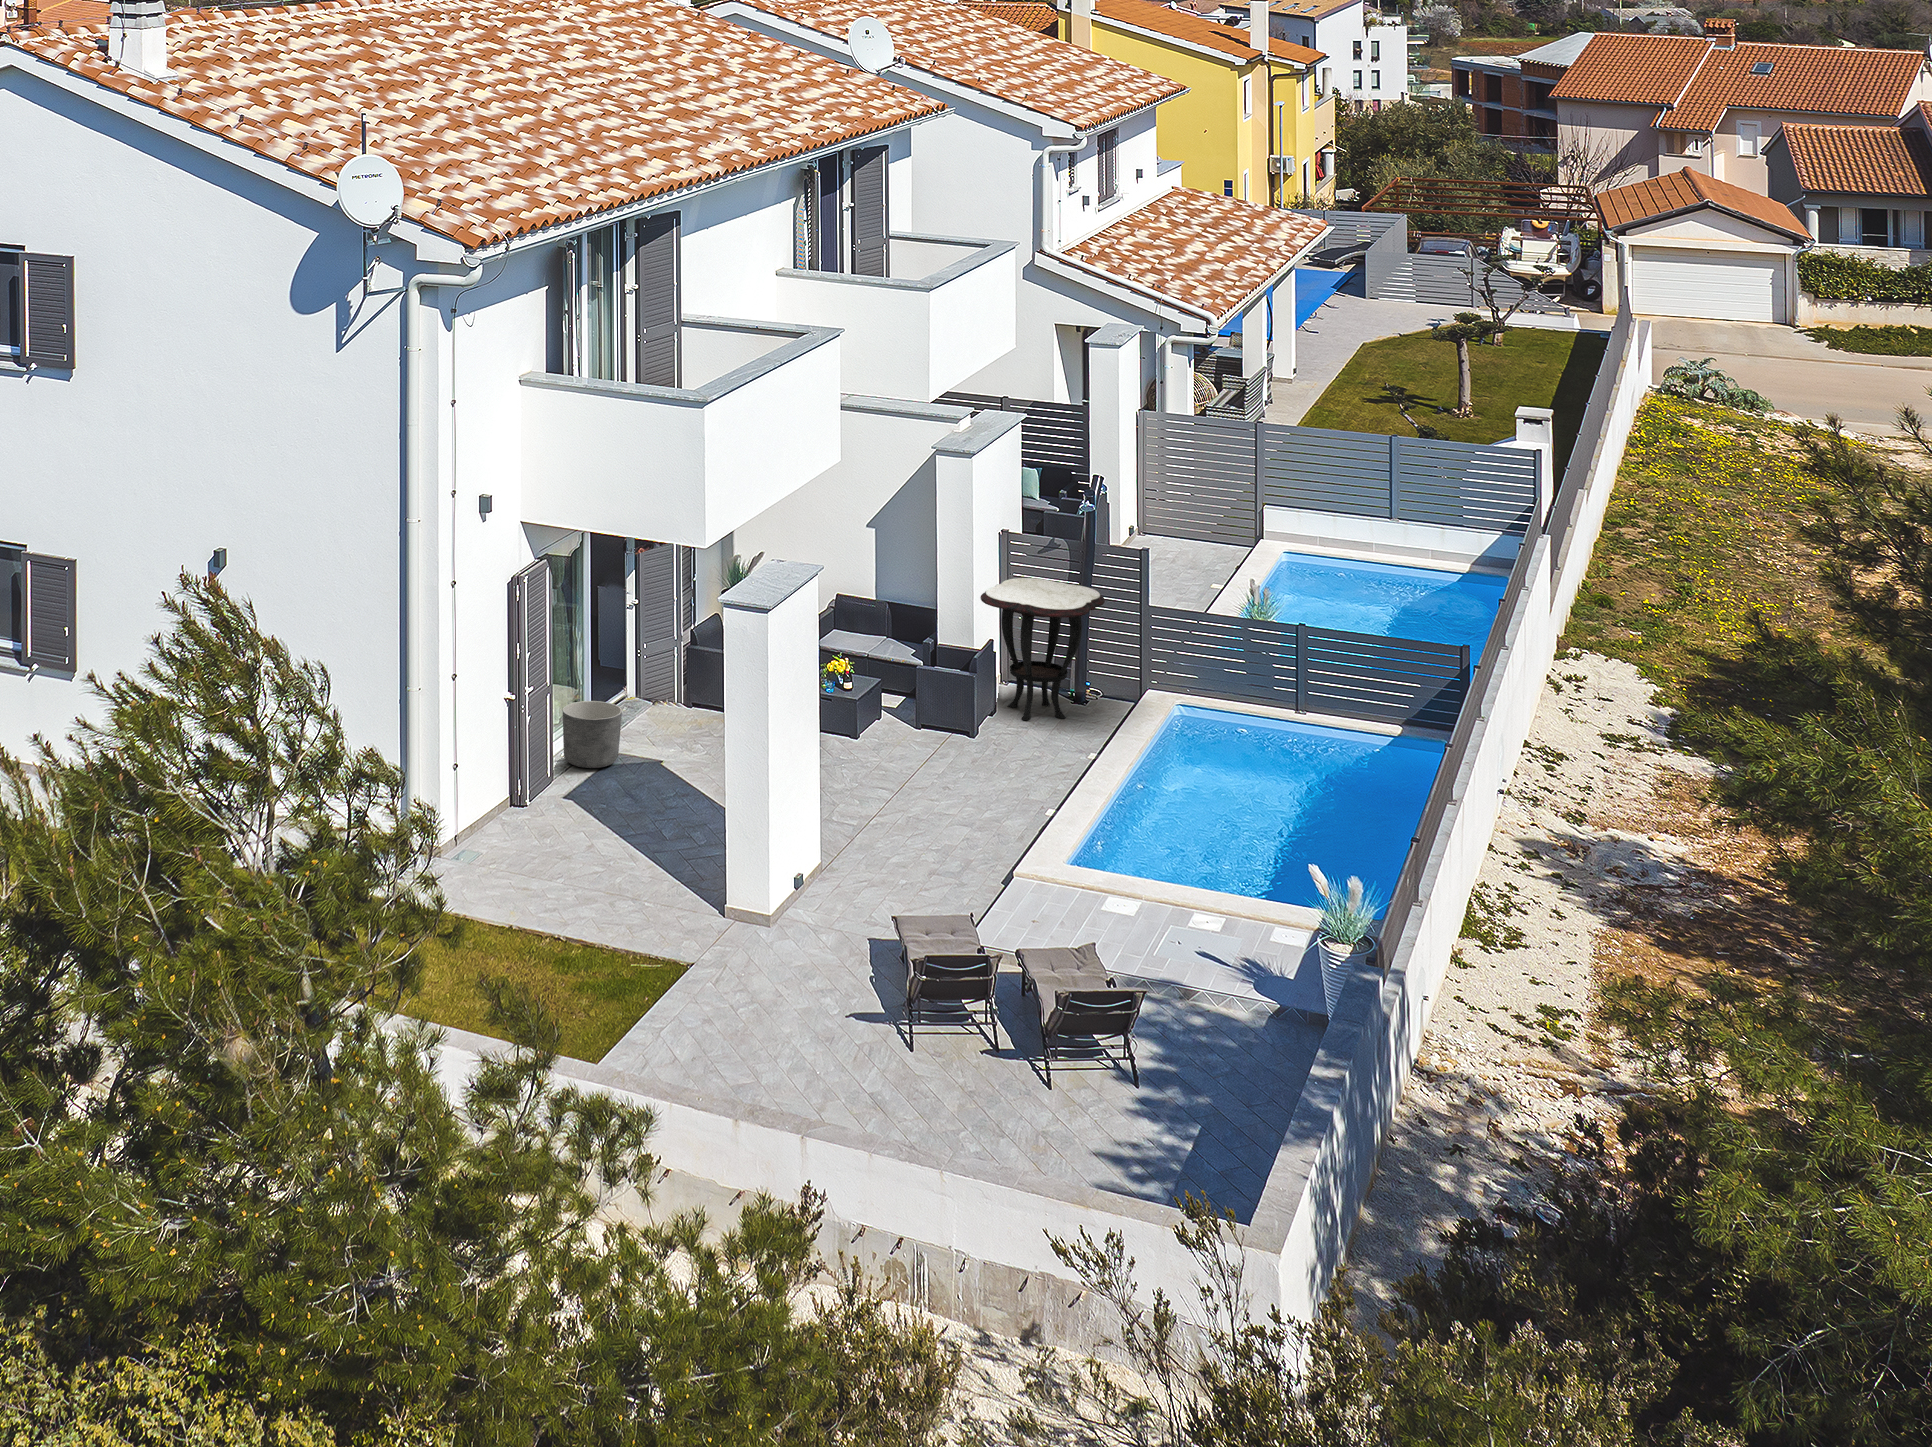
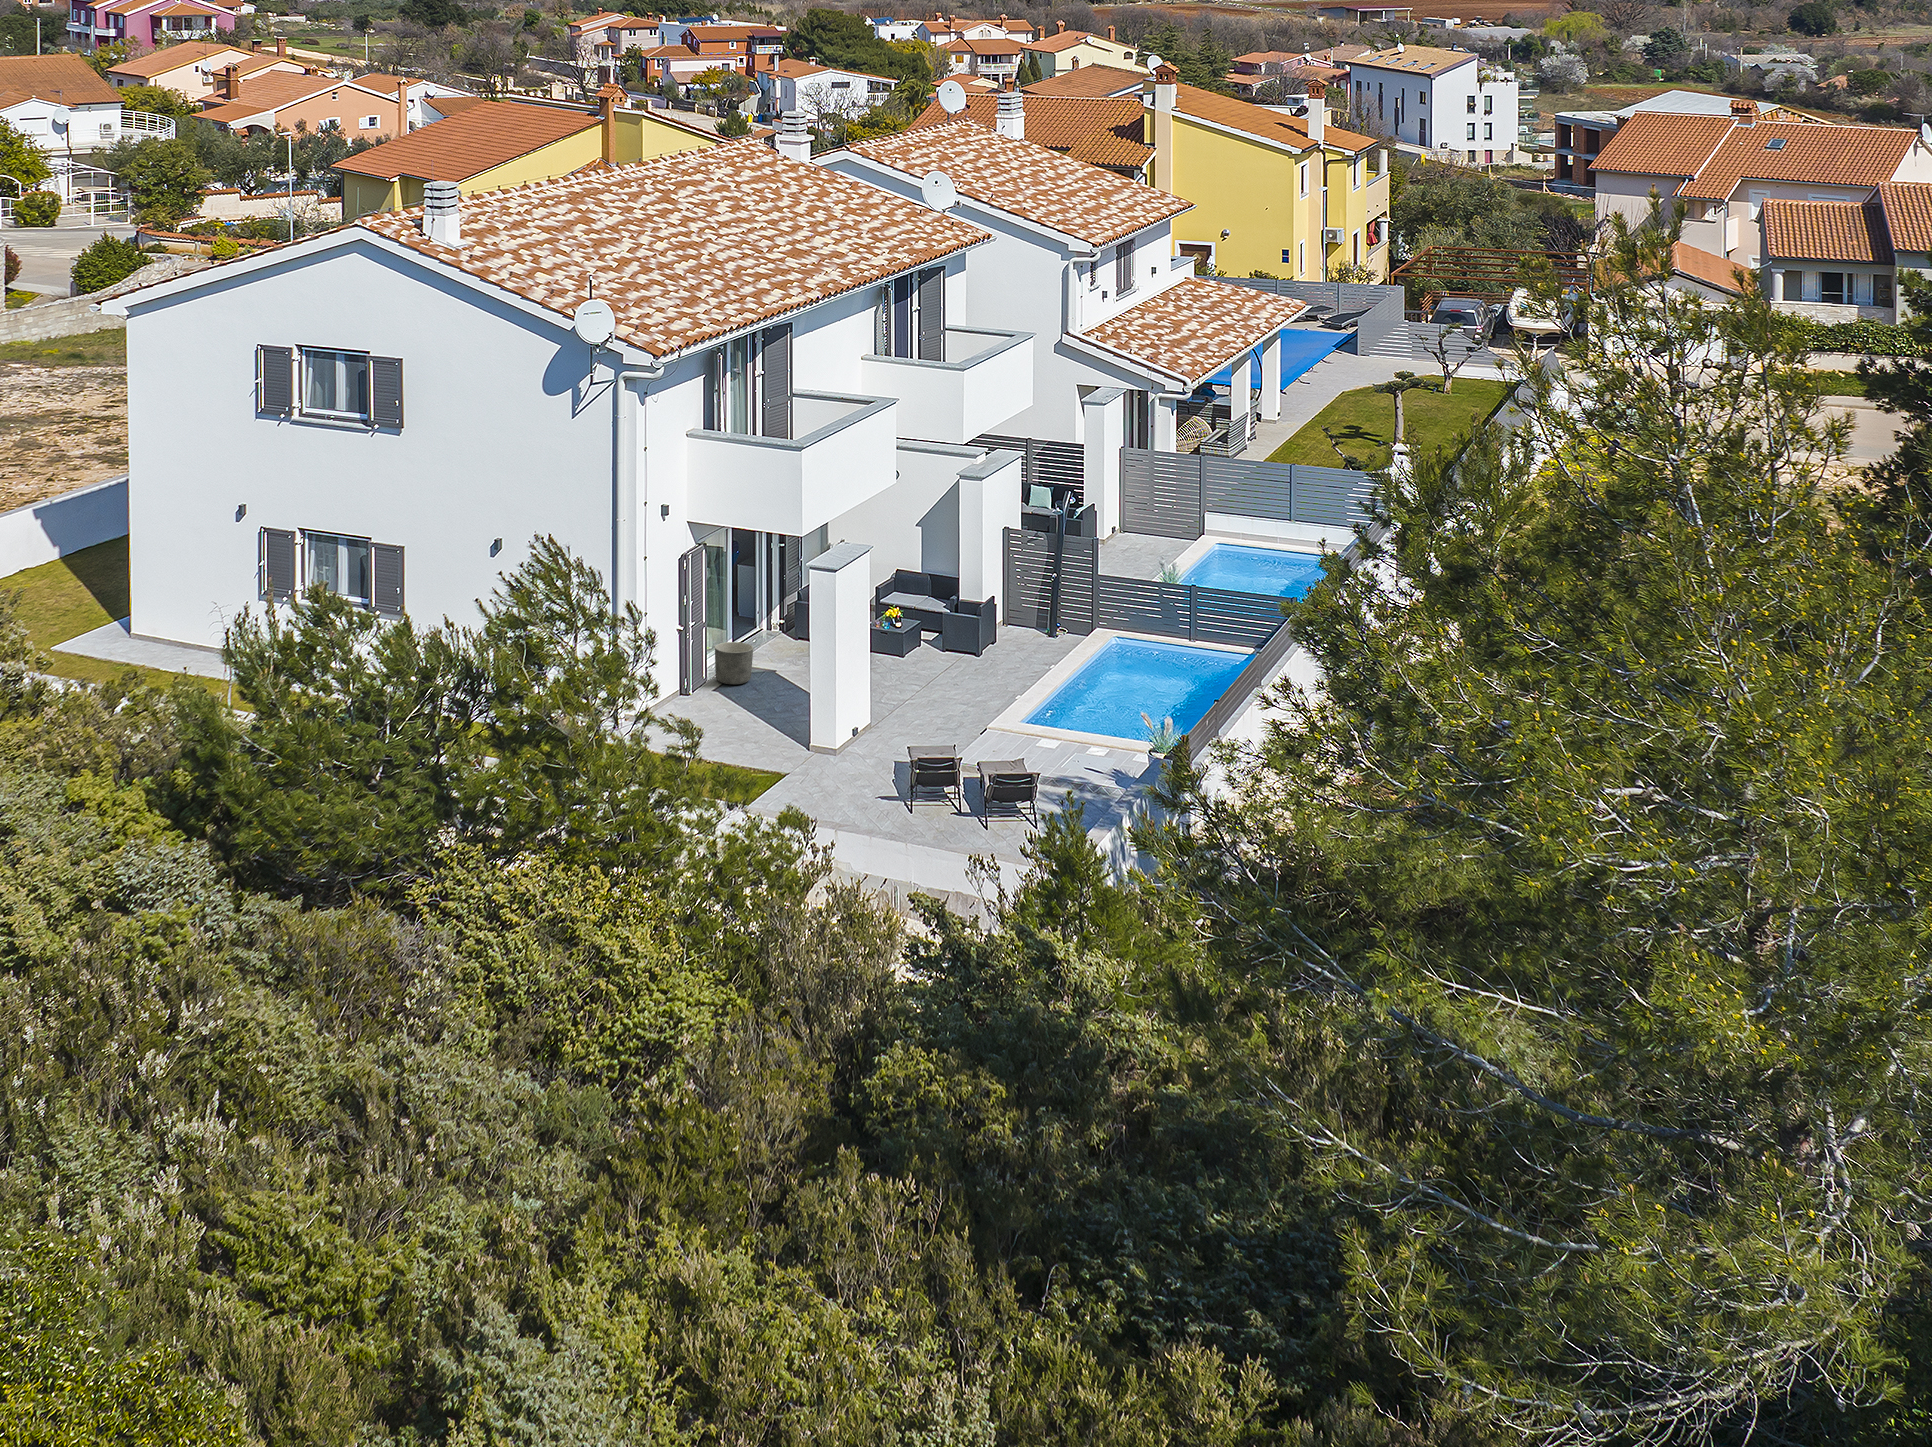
side table: present [980,578,1105,720] -> none [994,564,1077,658]

